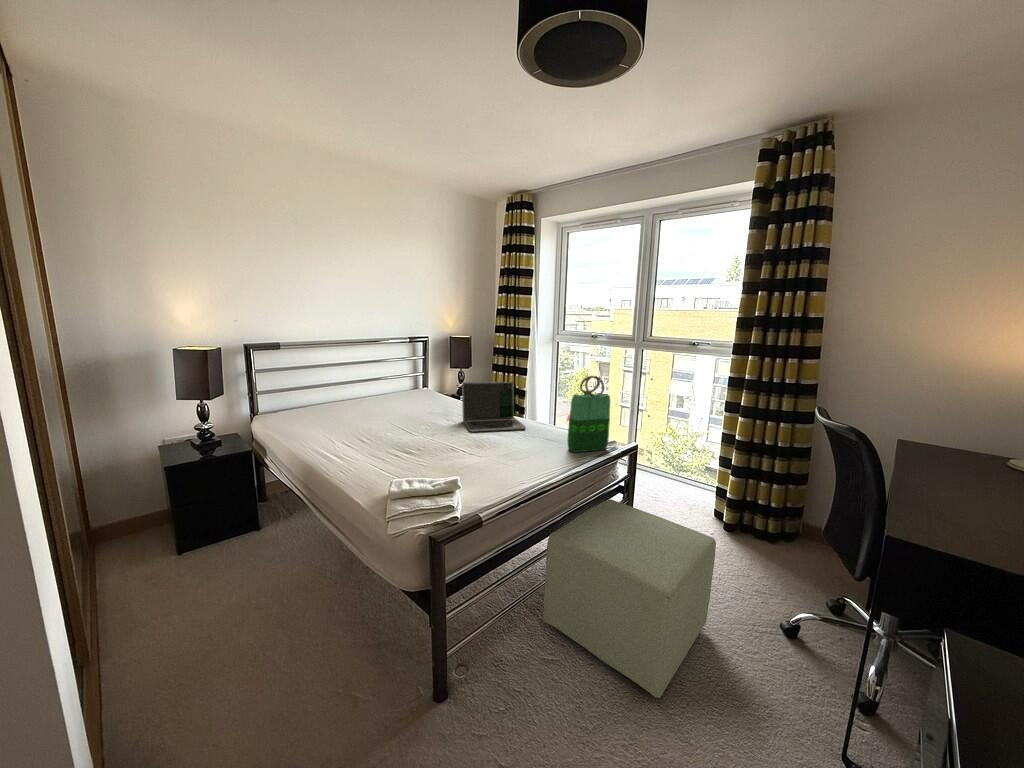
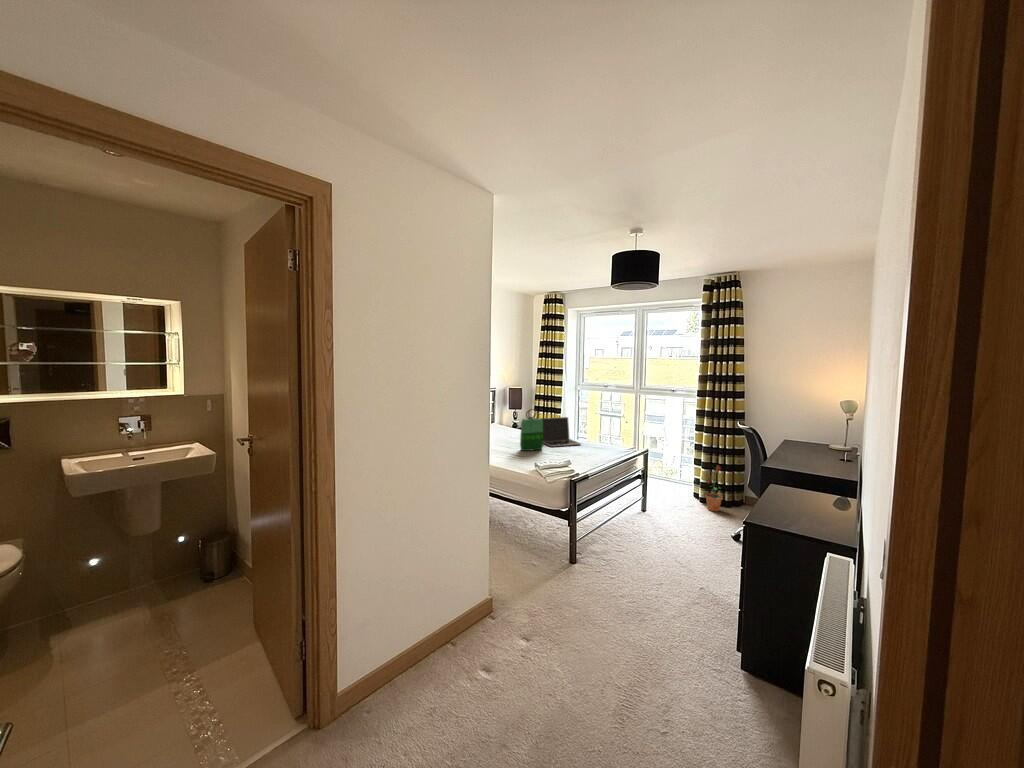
tote bag: present [567,376,610,452] -> present [520,409,543,451]
potted plant: none [734,472,767,551] -> present [706,465,722,511]
ottoman: present [543,499,716,698] -> none [611,478,694,555]

